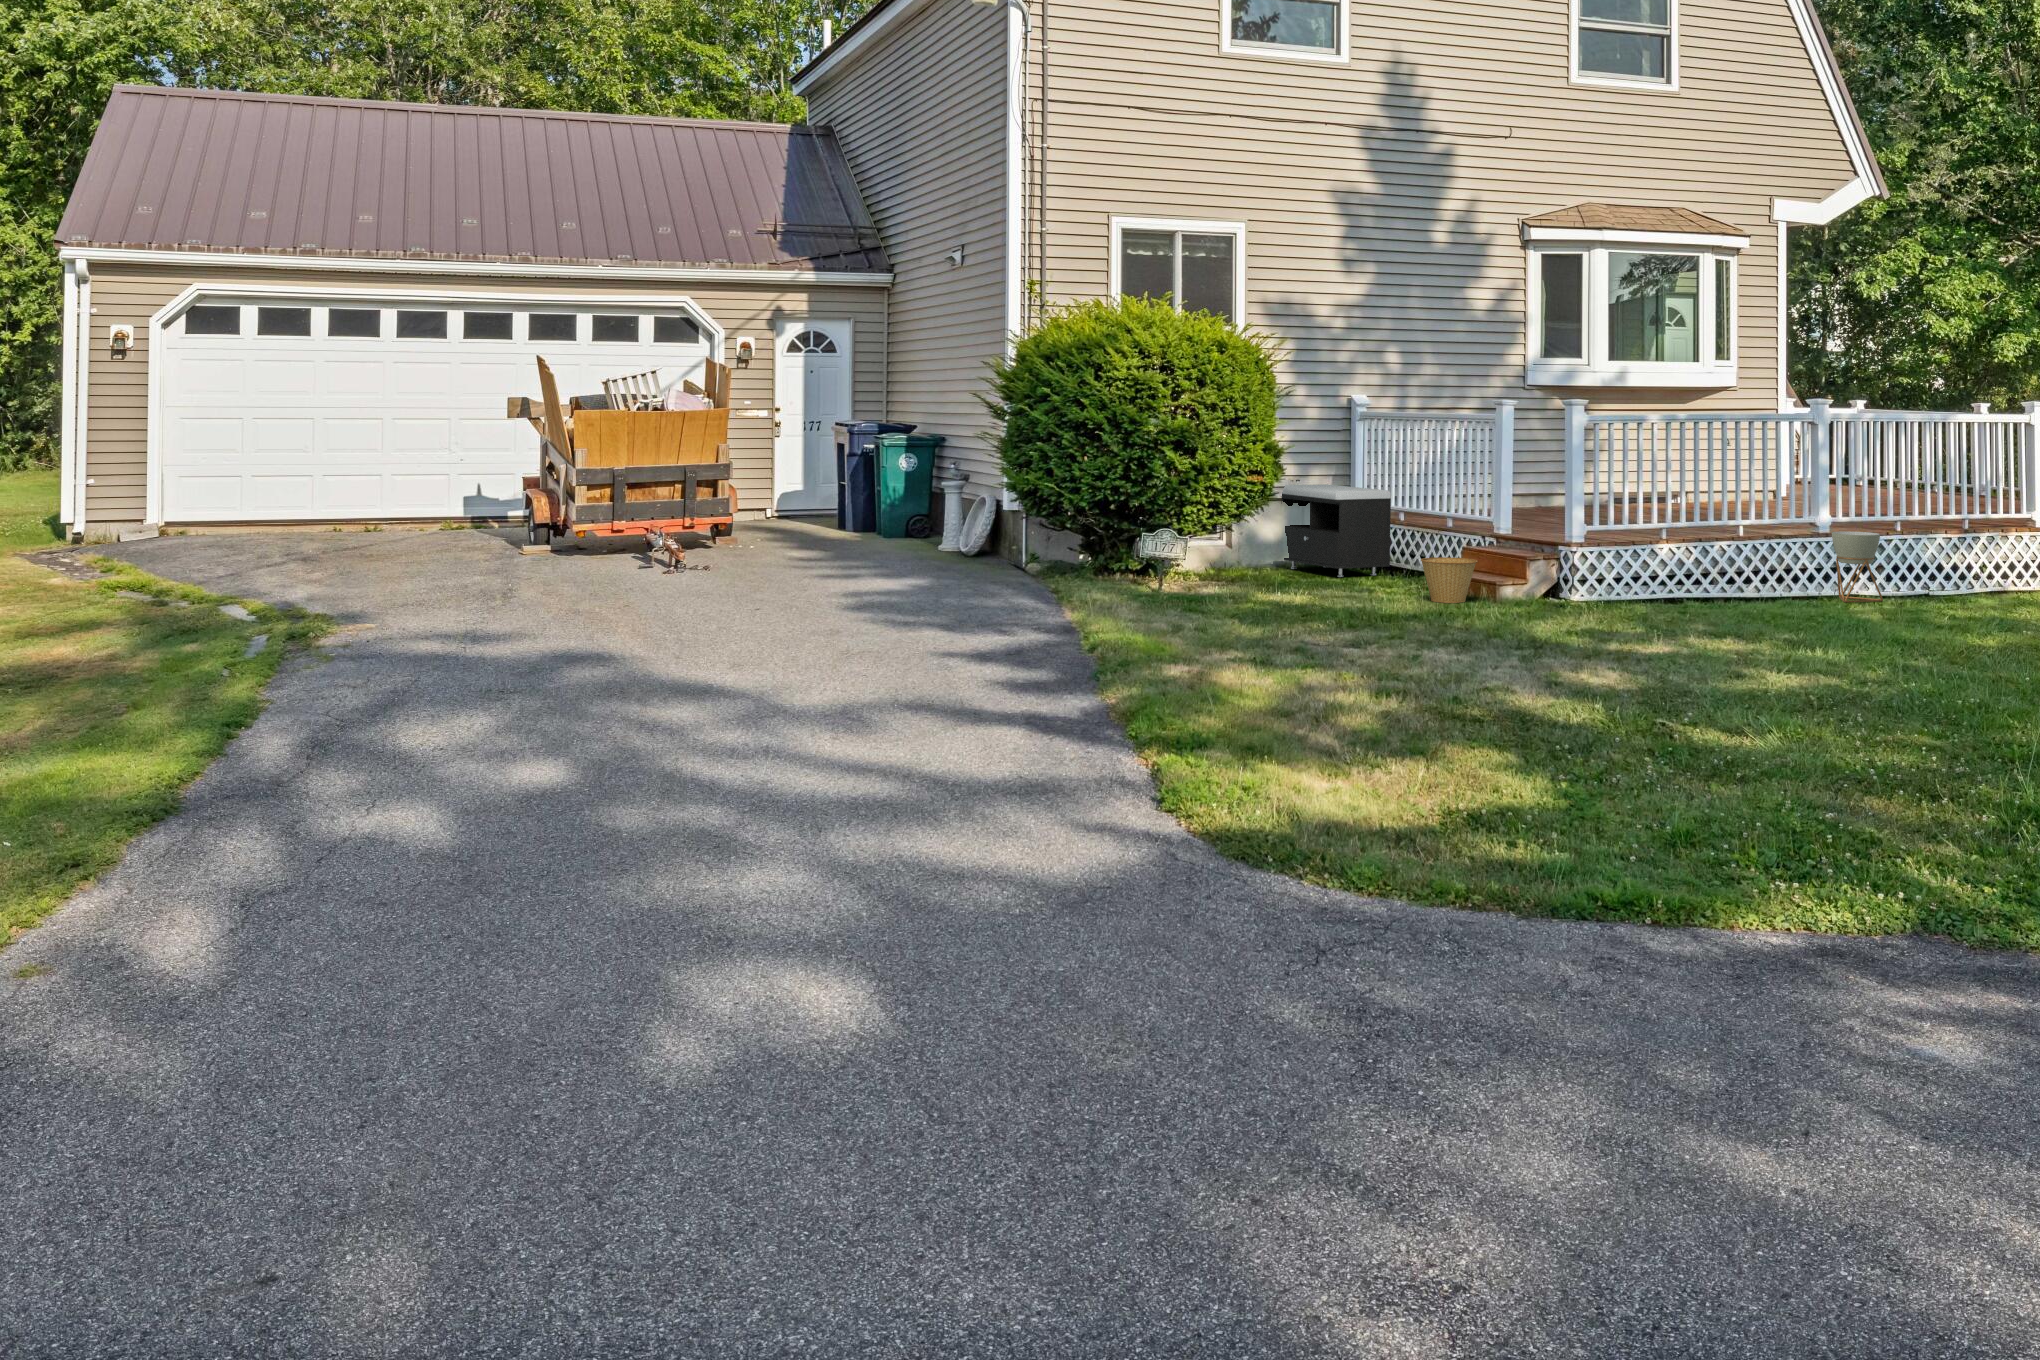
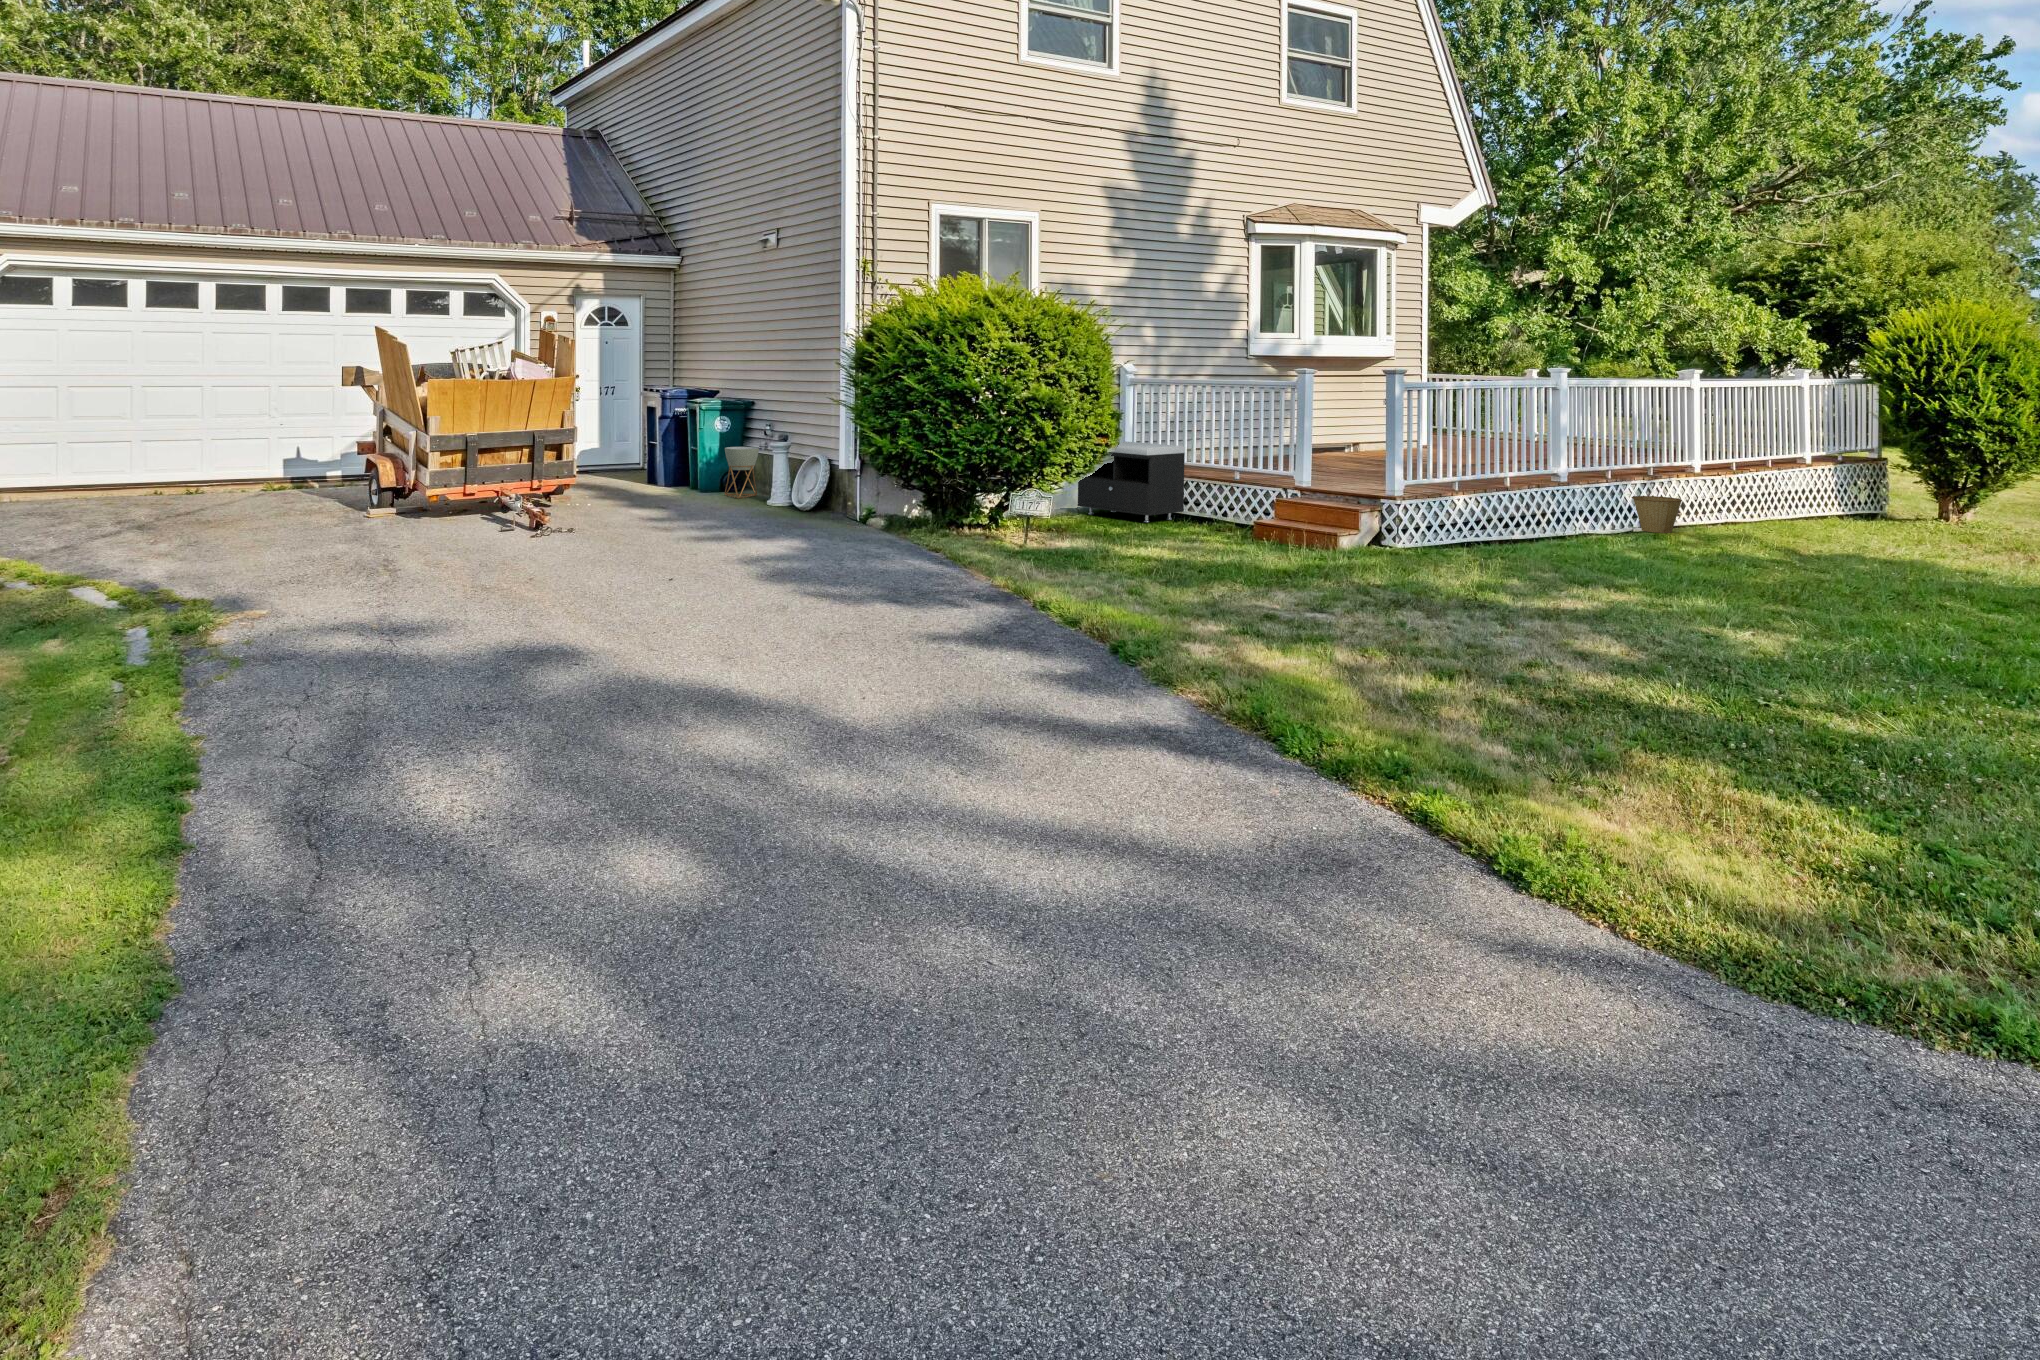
planter: present [1832,531,1883,602] -> present [725,447,759,498]
basket: present [1421,557,1478,603] -> present [1632,496,1682,533]

